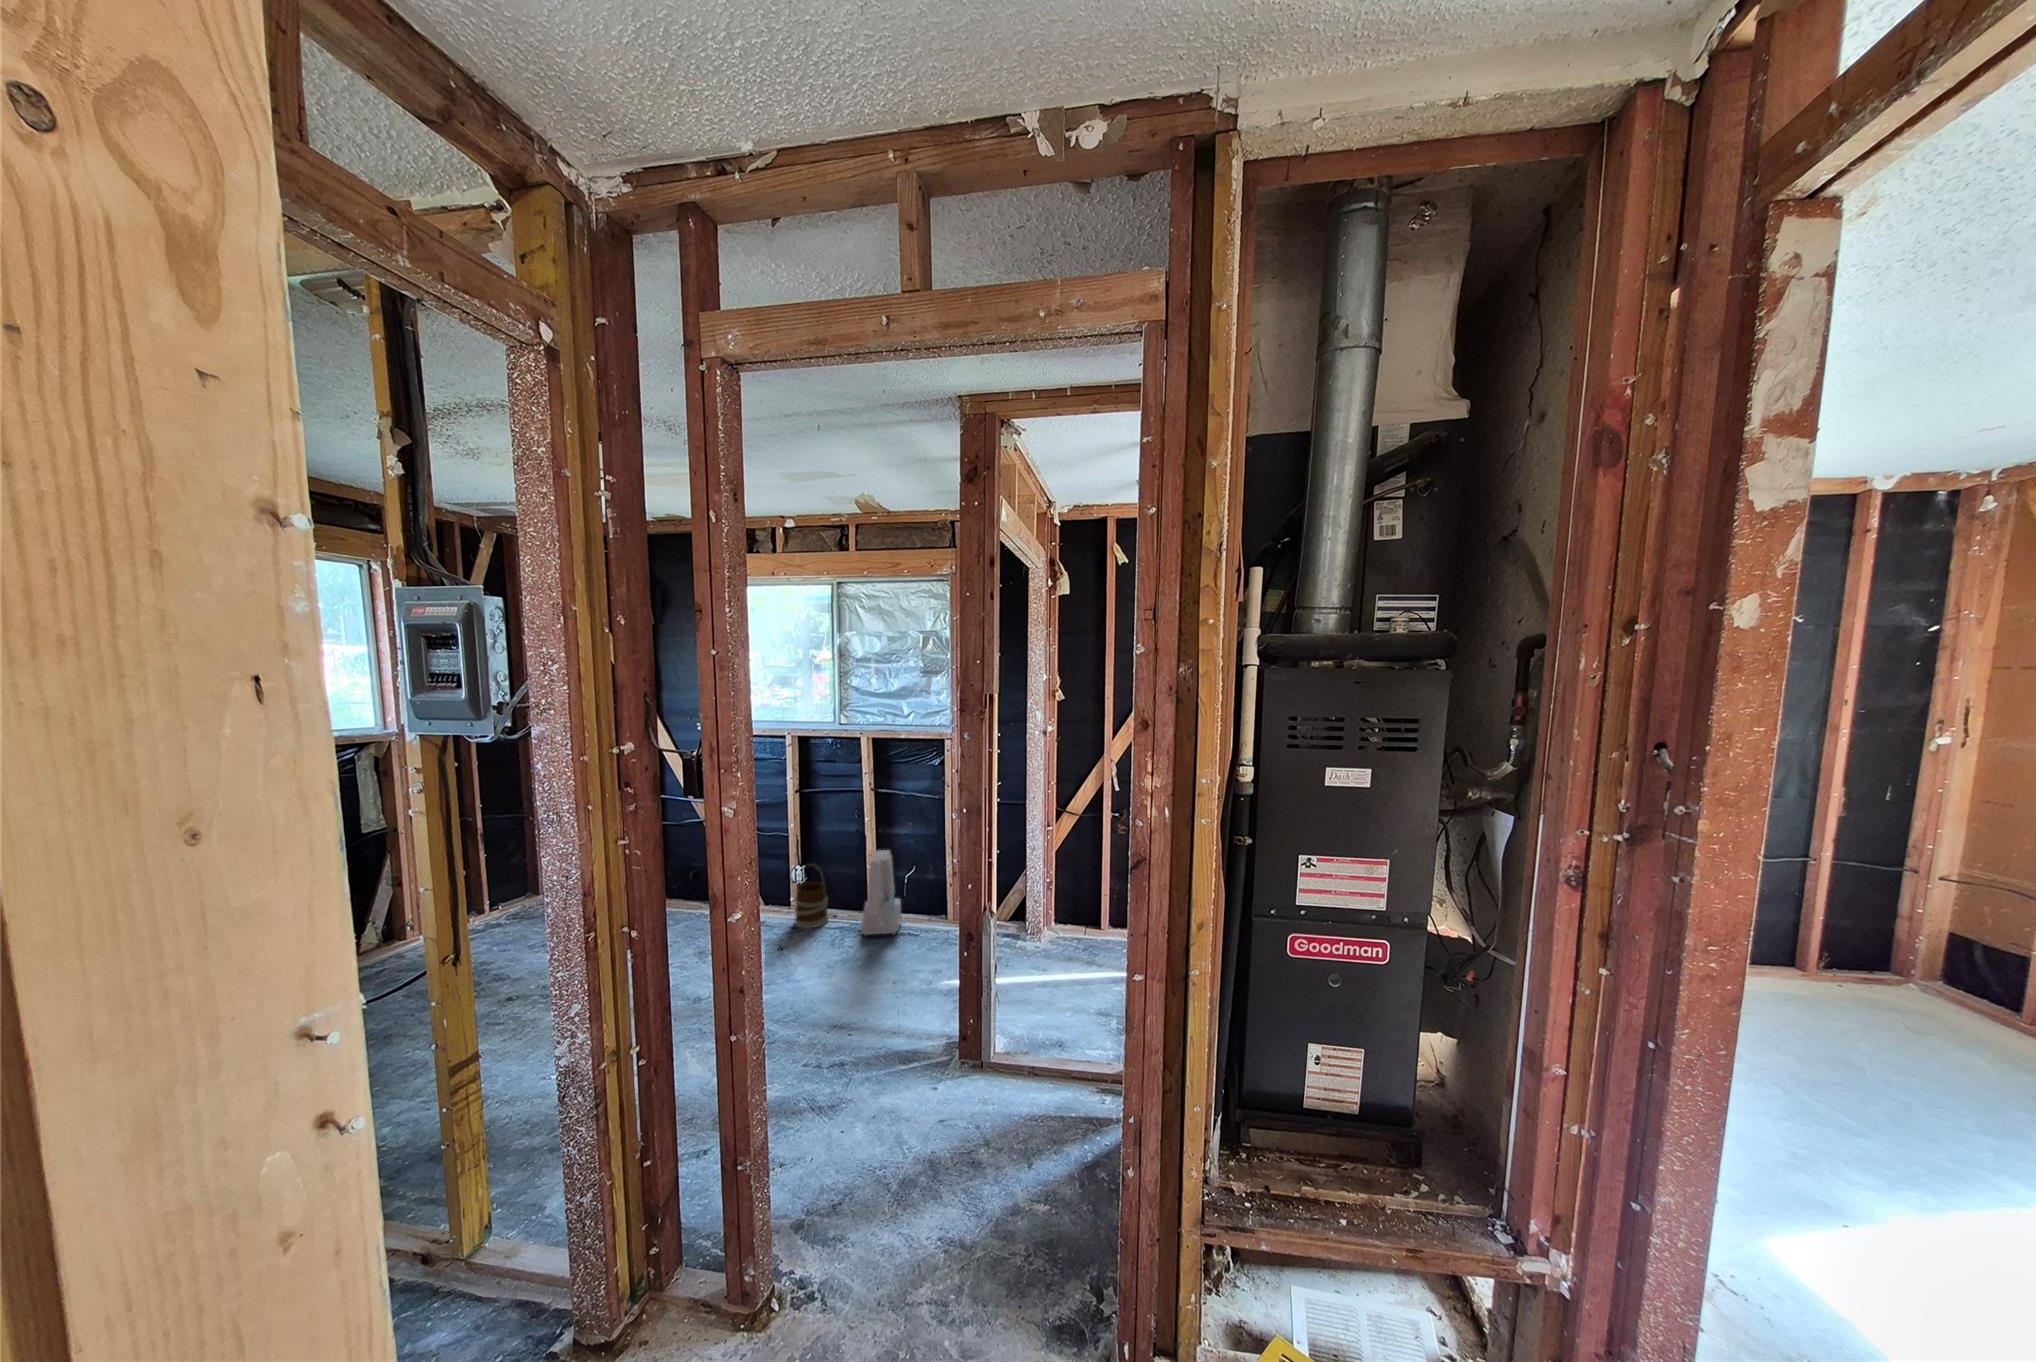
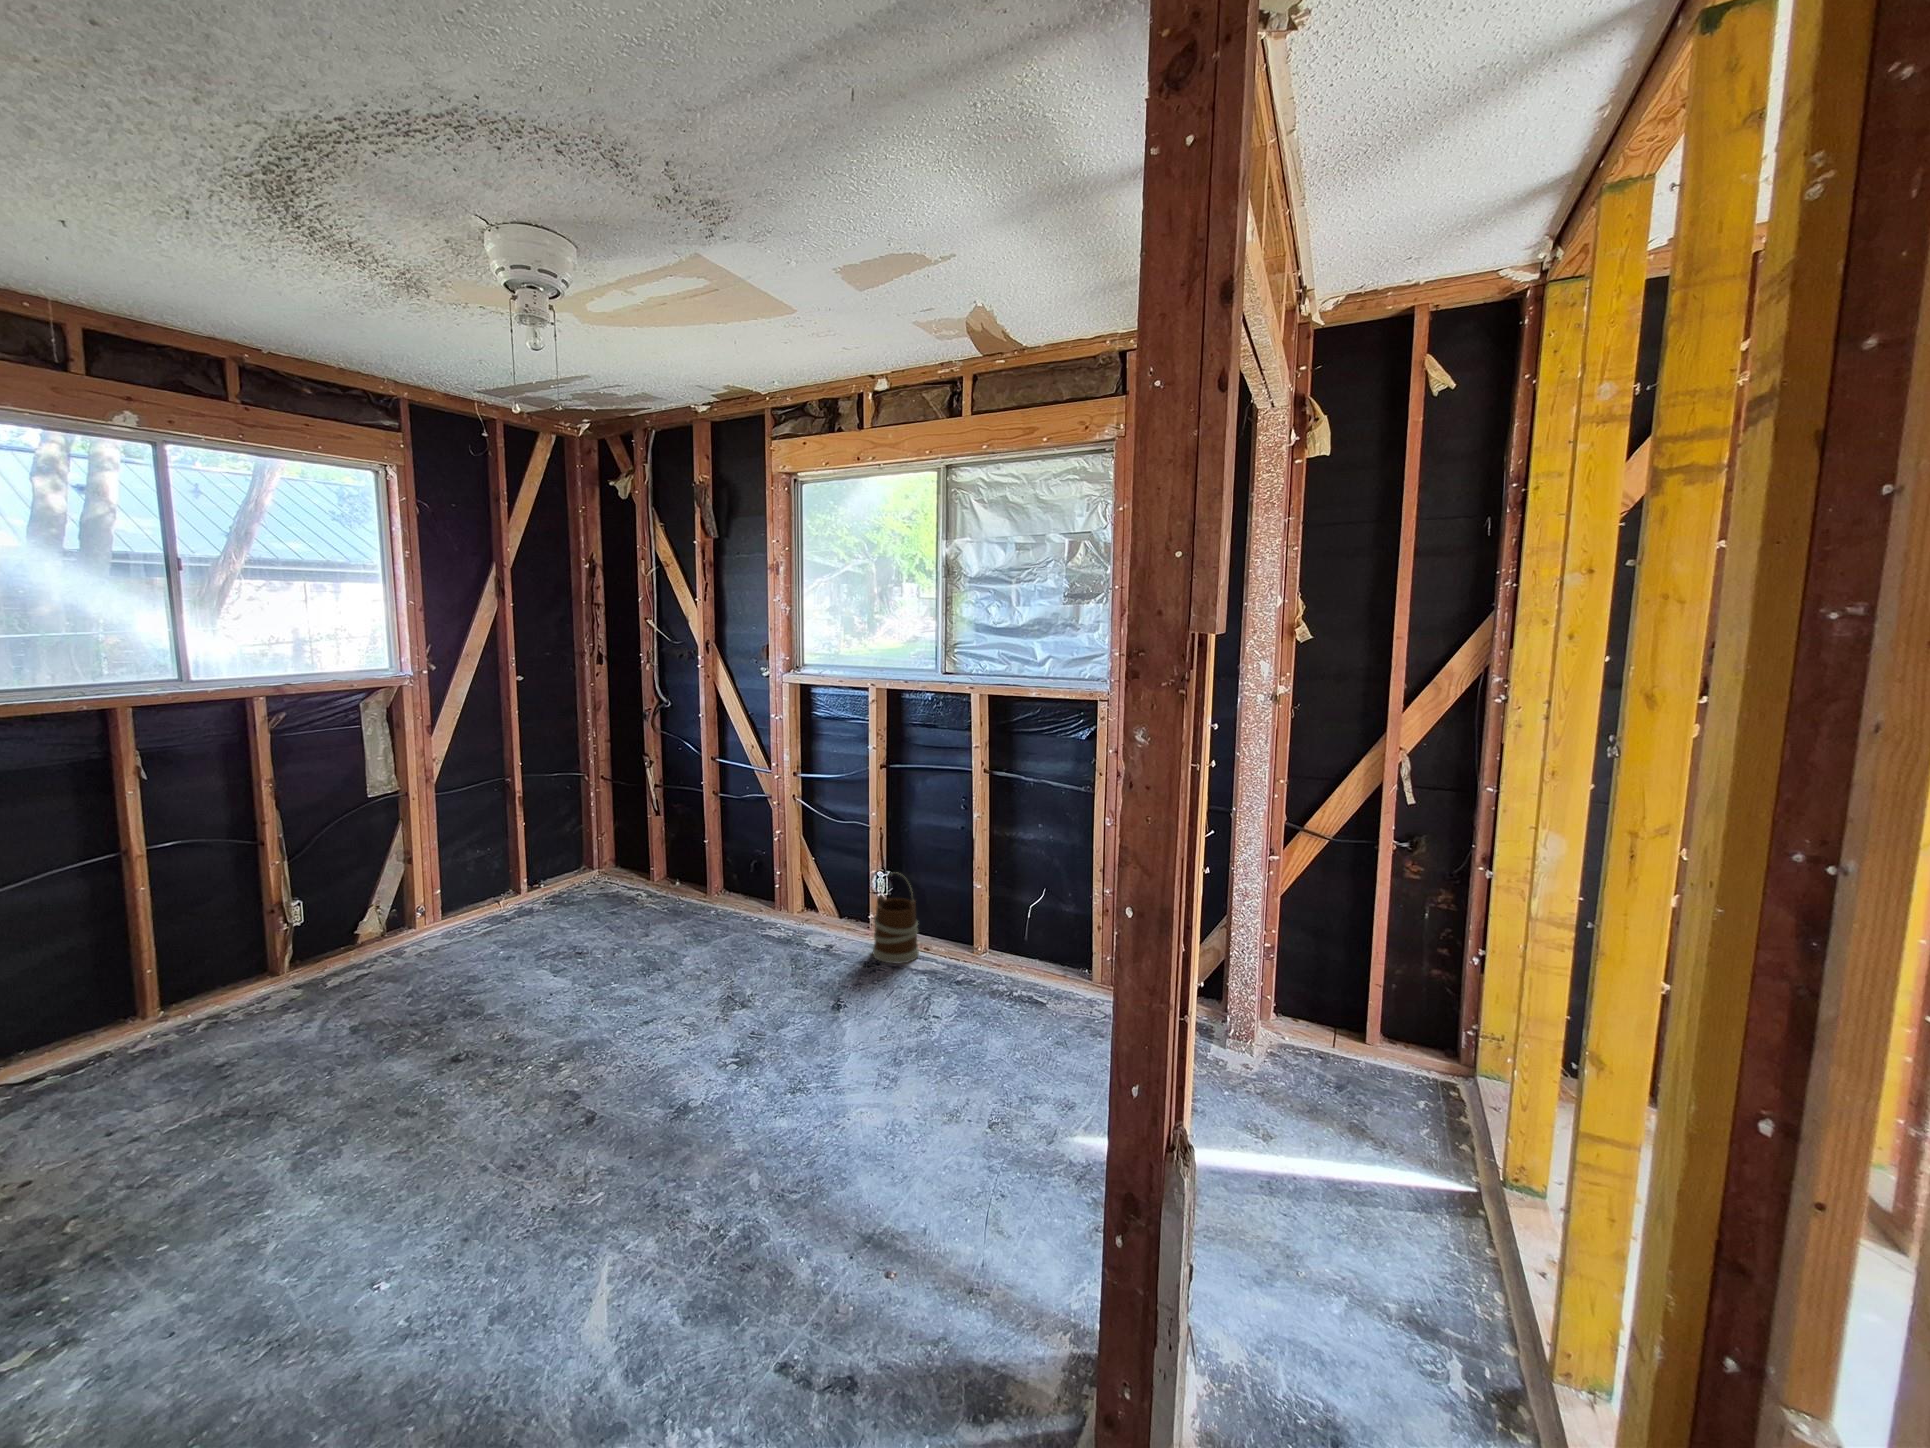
vacuum cleaner: present [860,850,901,936] -> none [957,864,1022,993]

